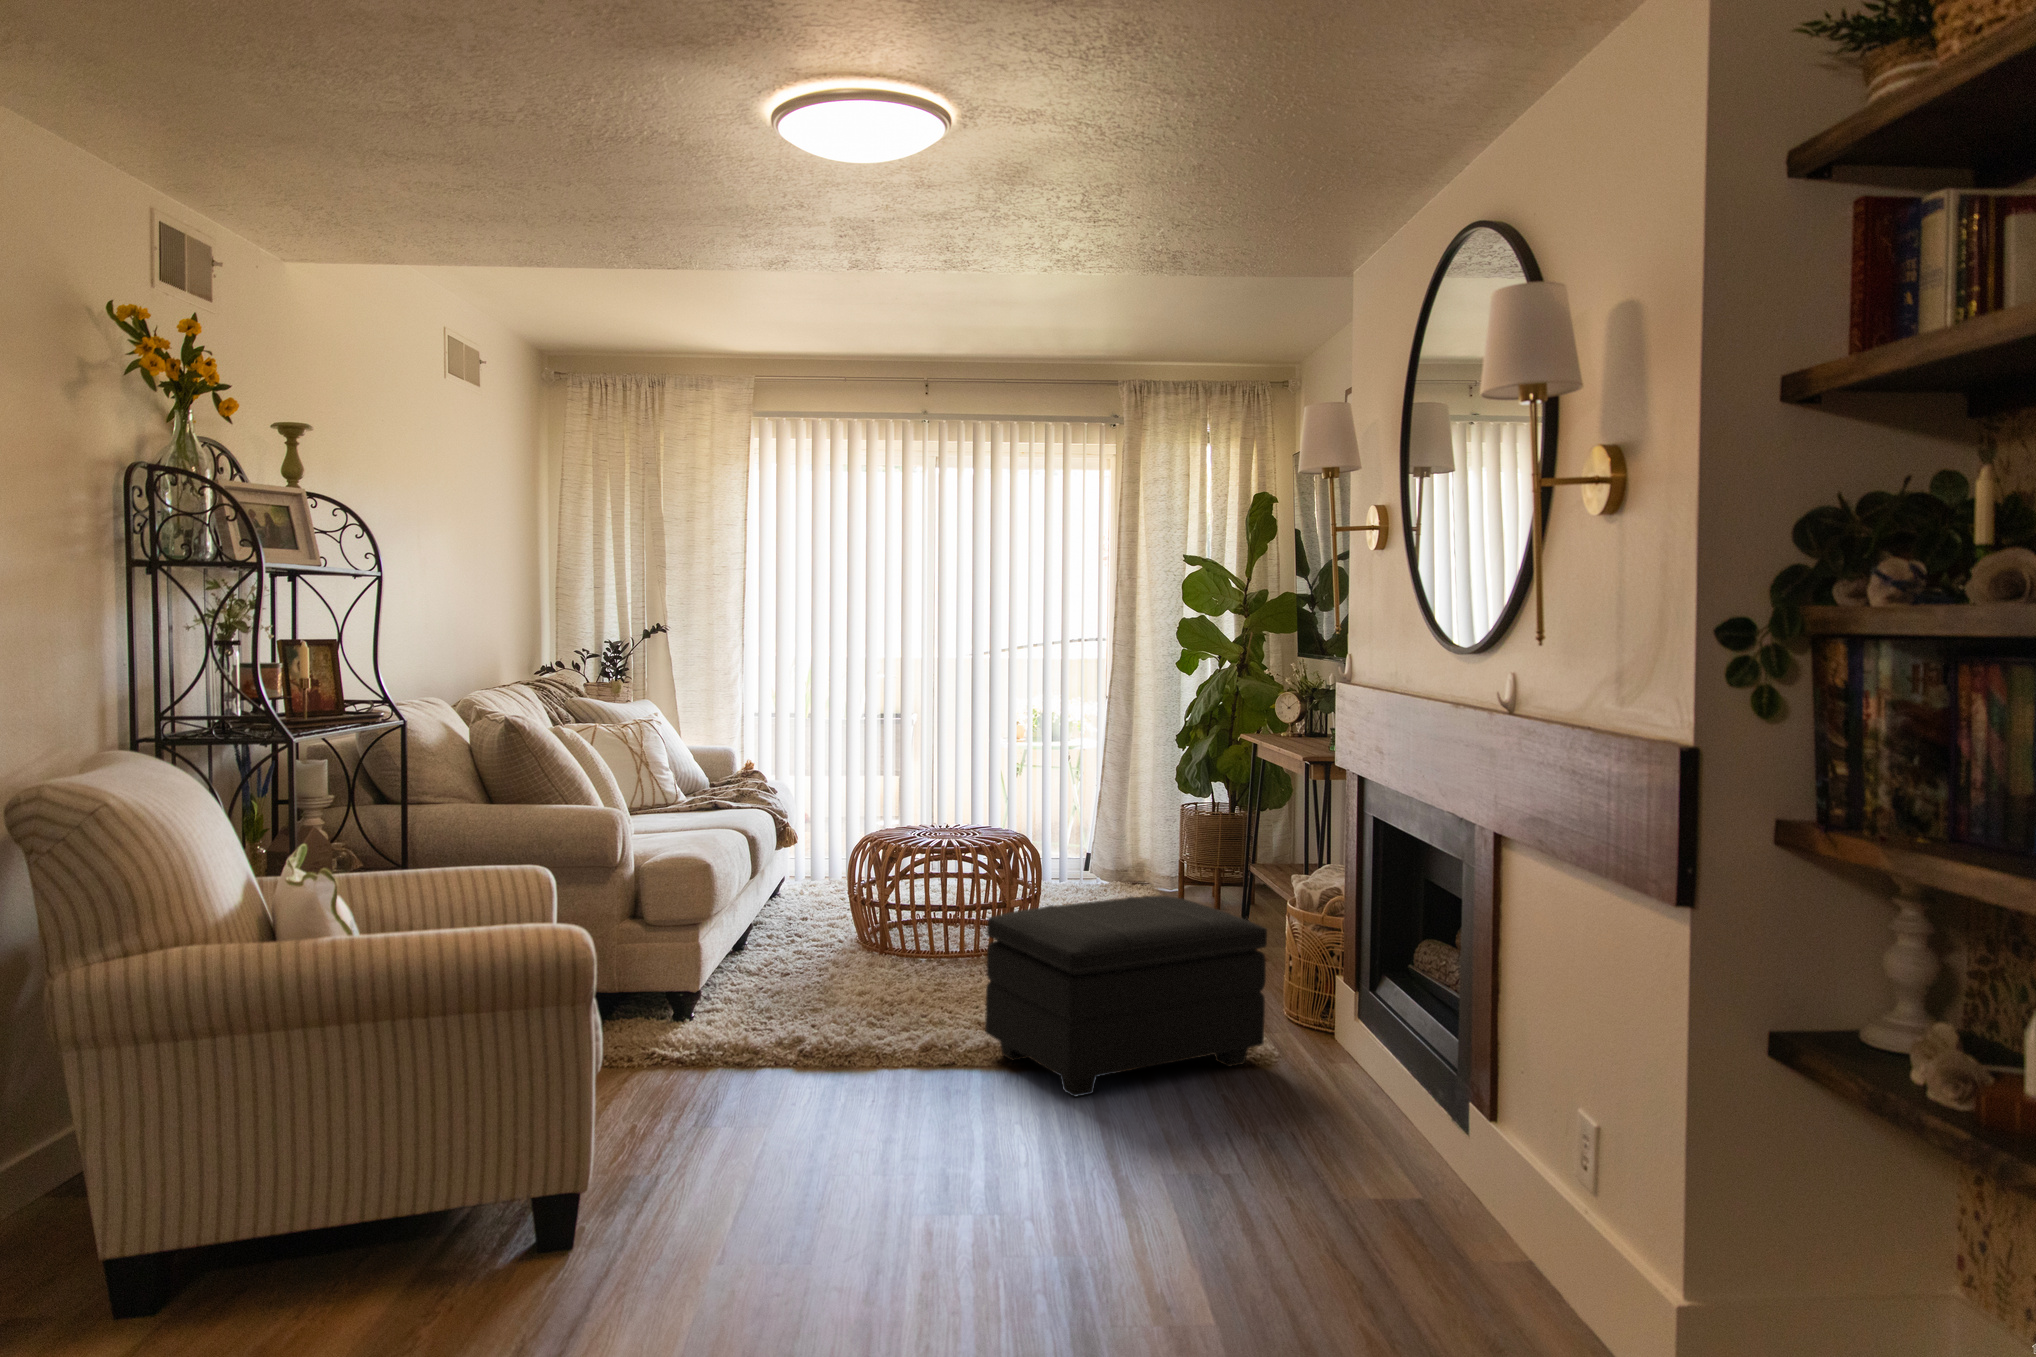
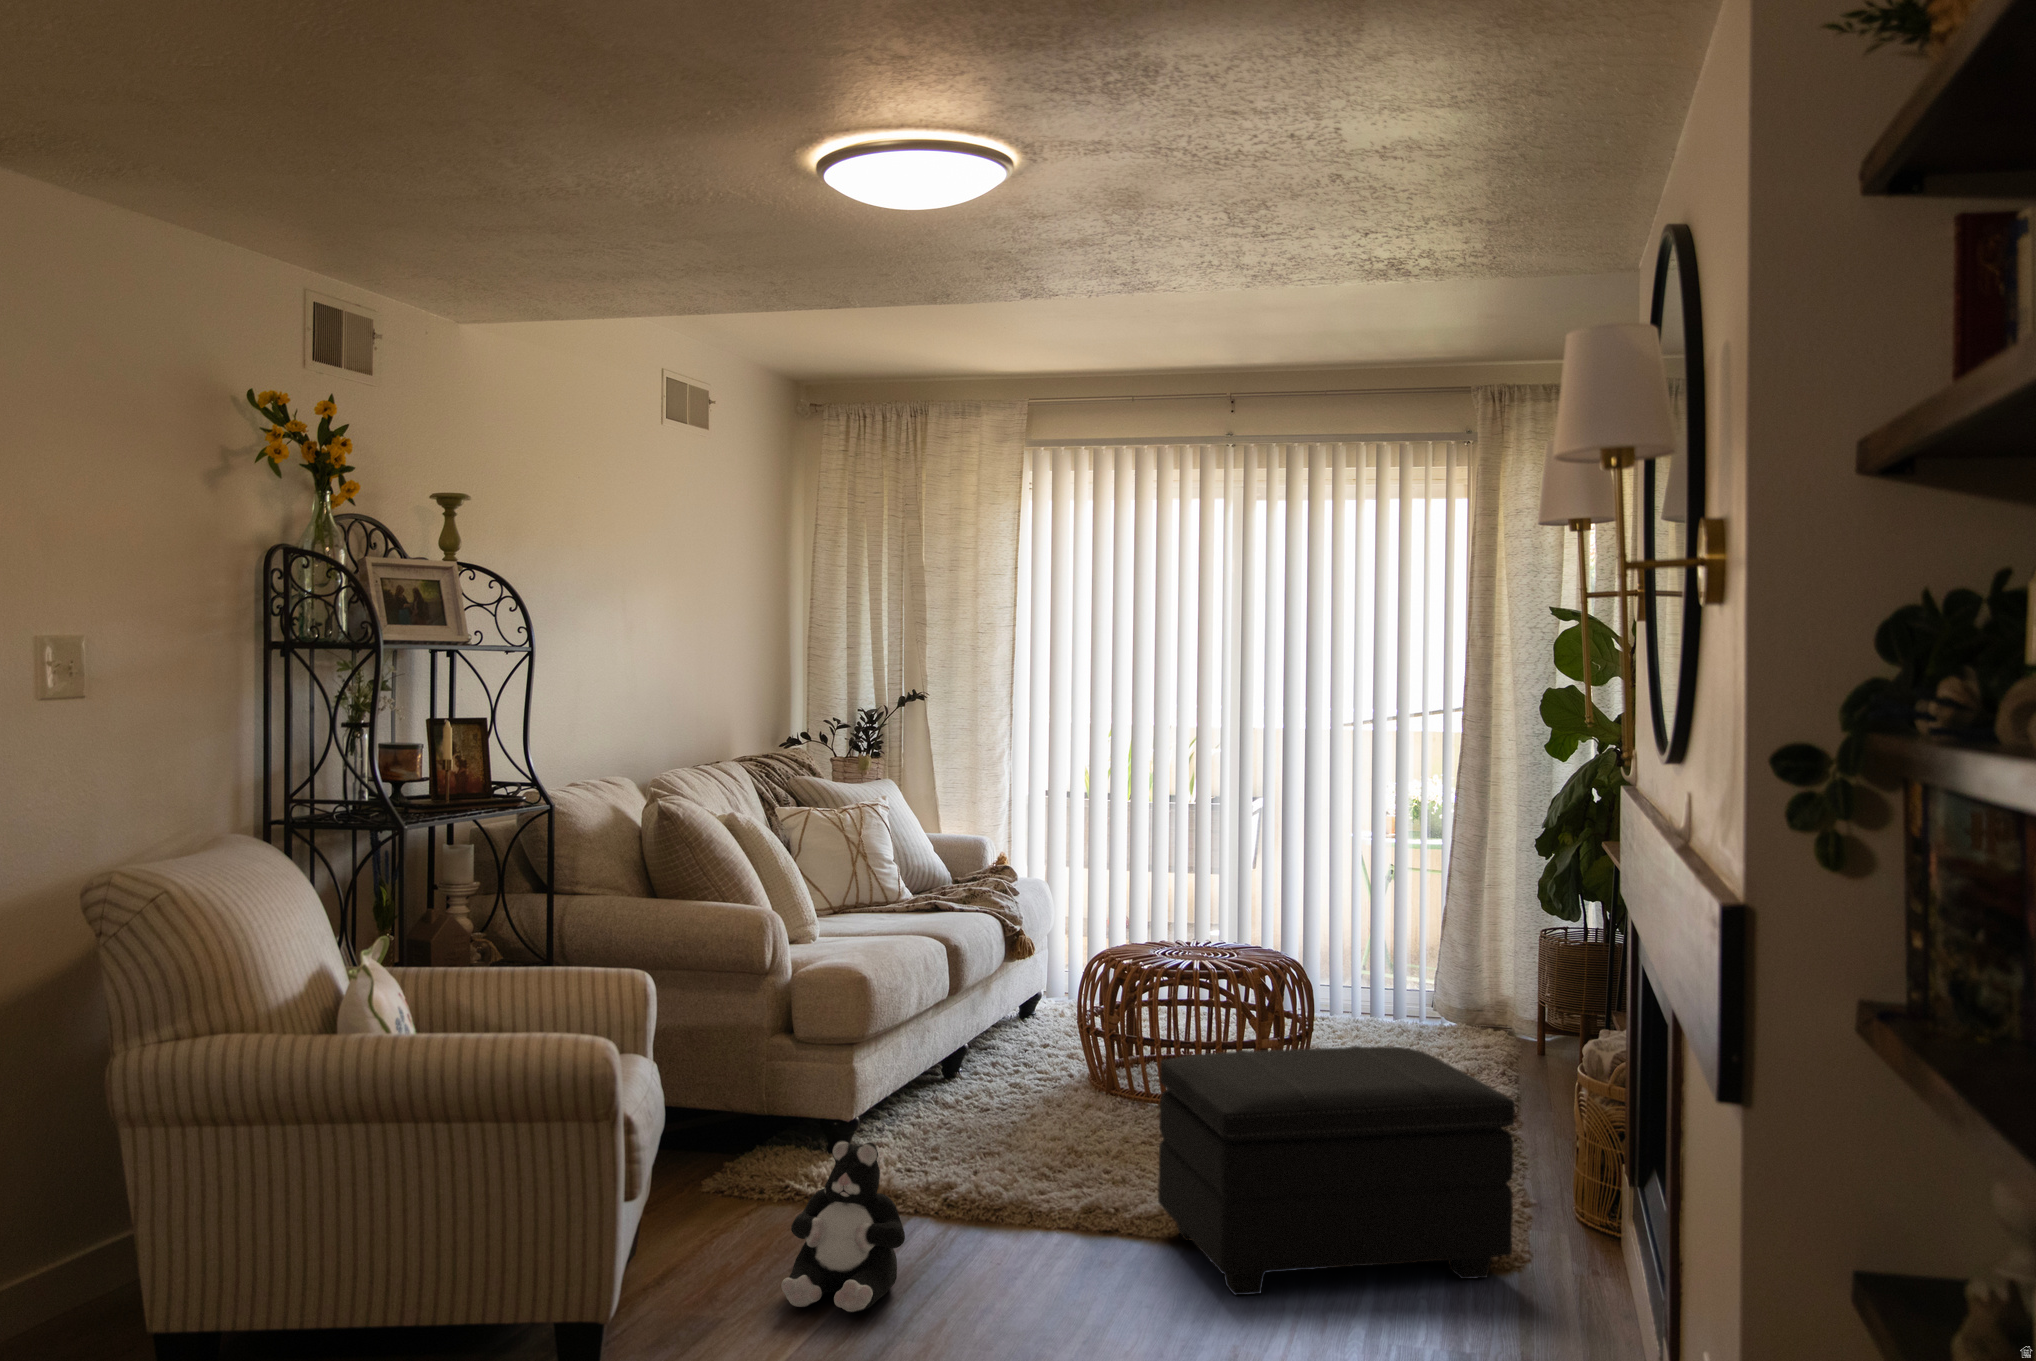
plush toy: none [709,1002,813,1147] -> present [781,1140,905,1312]

